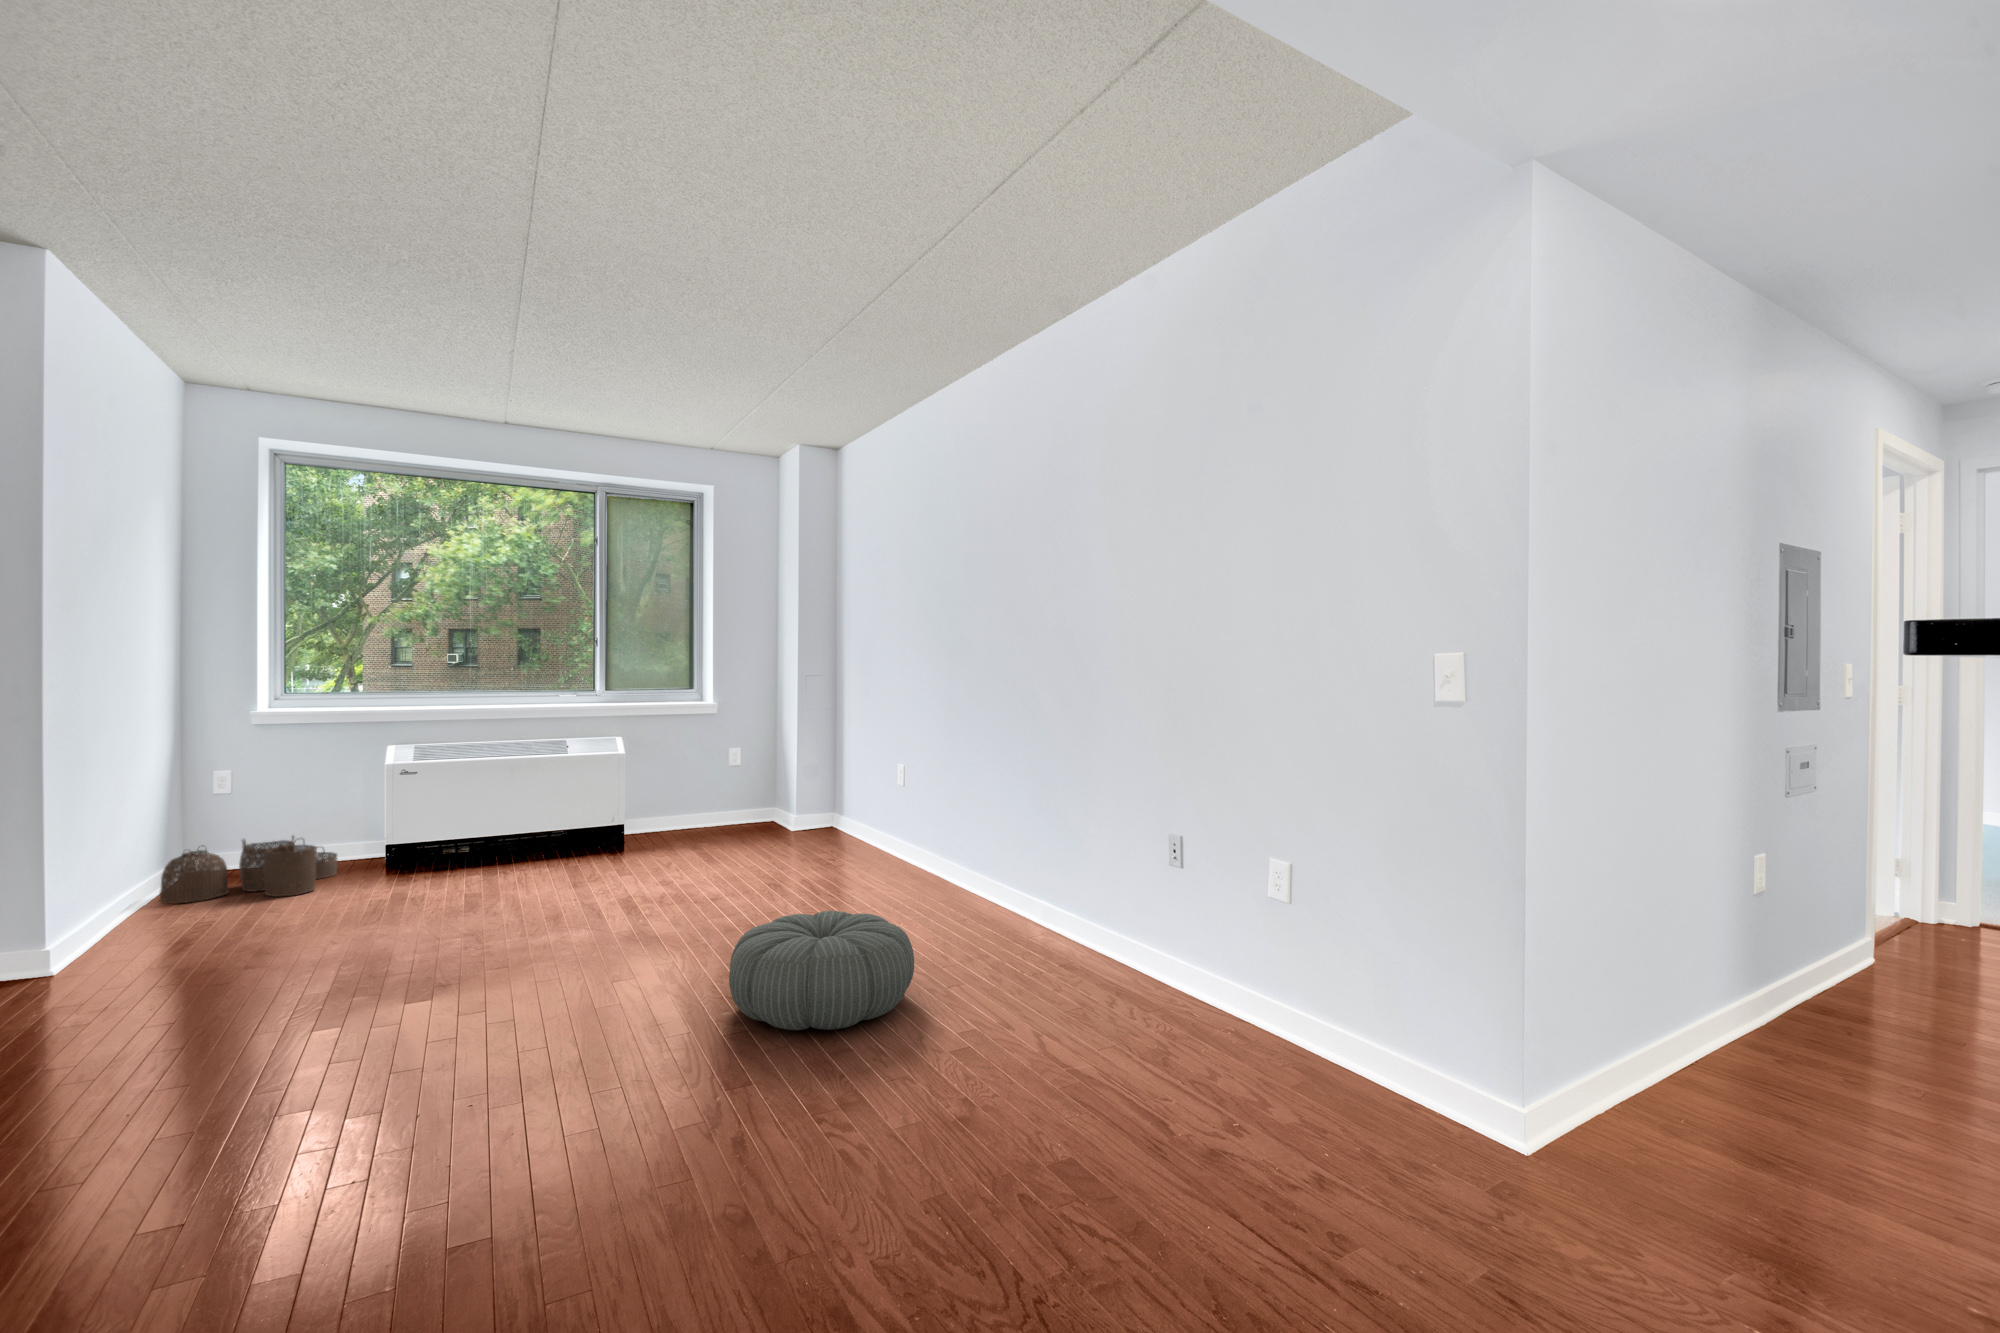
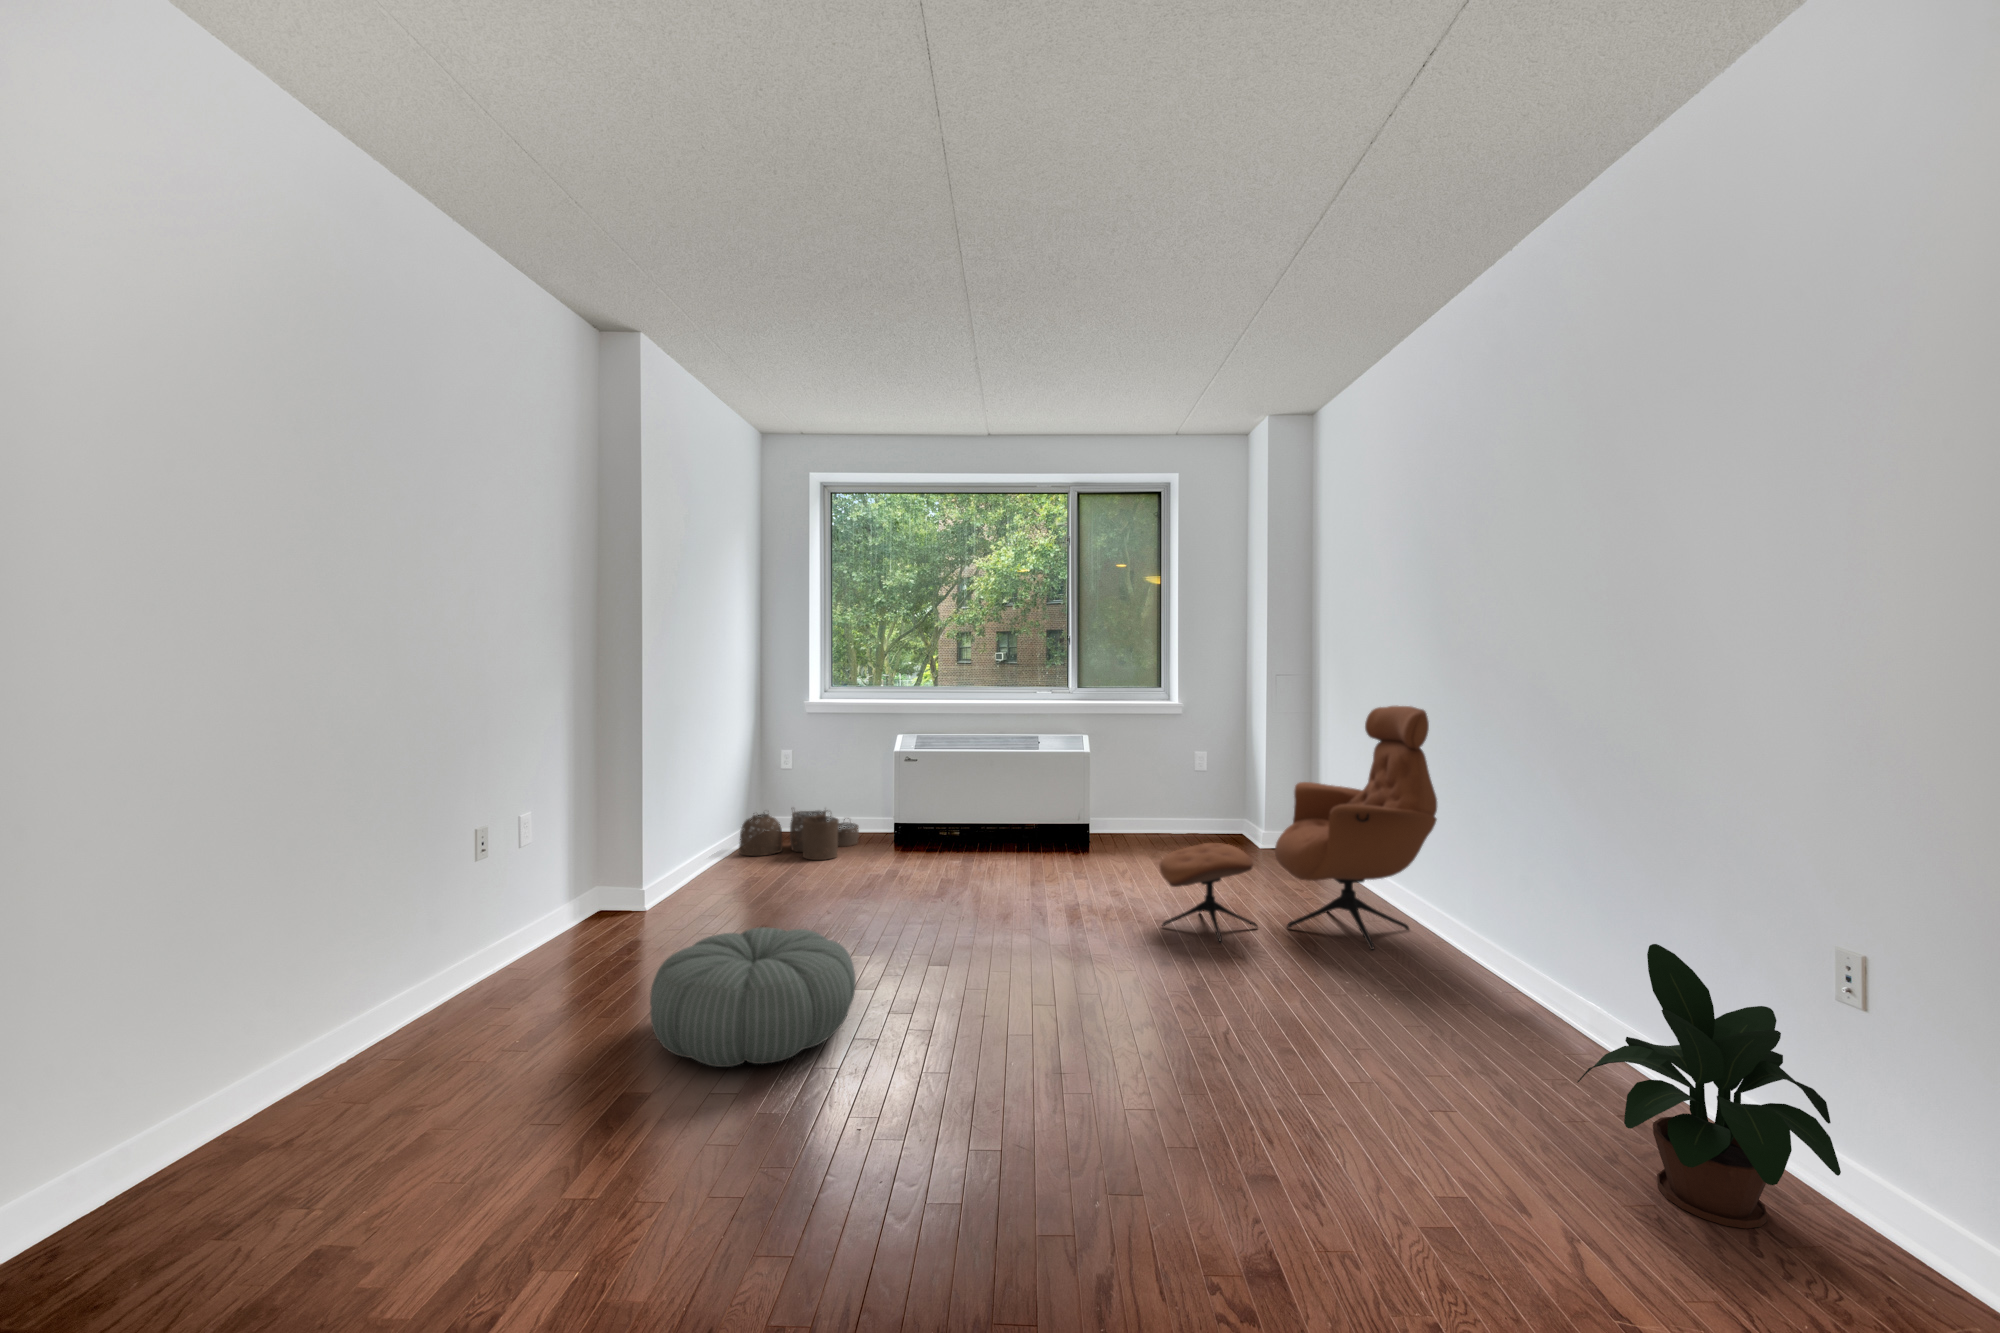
lounge chair: none [711,698,933,905] -> present [1160,706,1437,950]
potted plant: none [1016,836,1136,992] -> present [1577,944,1841,1229]
pouf: present [729,911,914,1030] -> present [650,927,856,1067]

